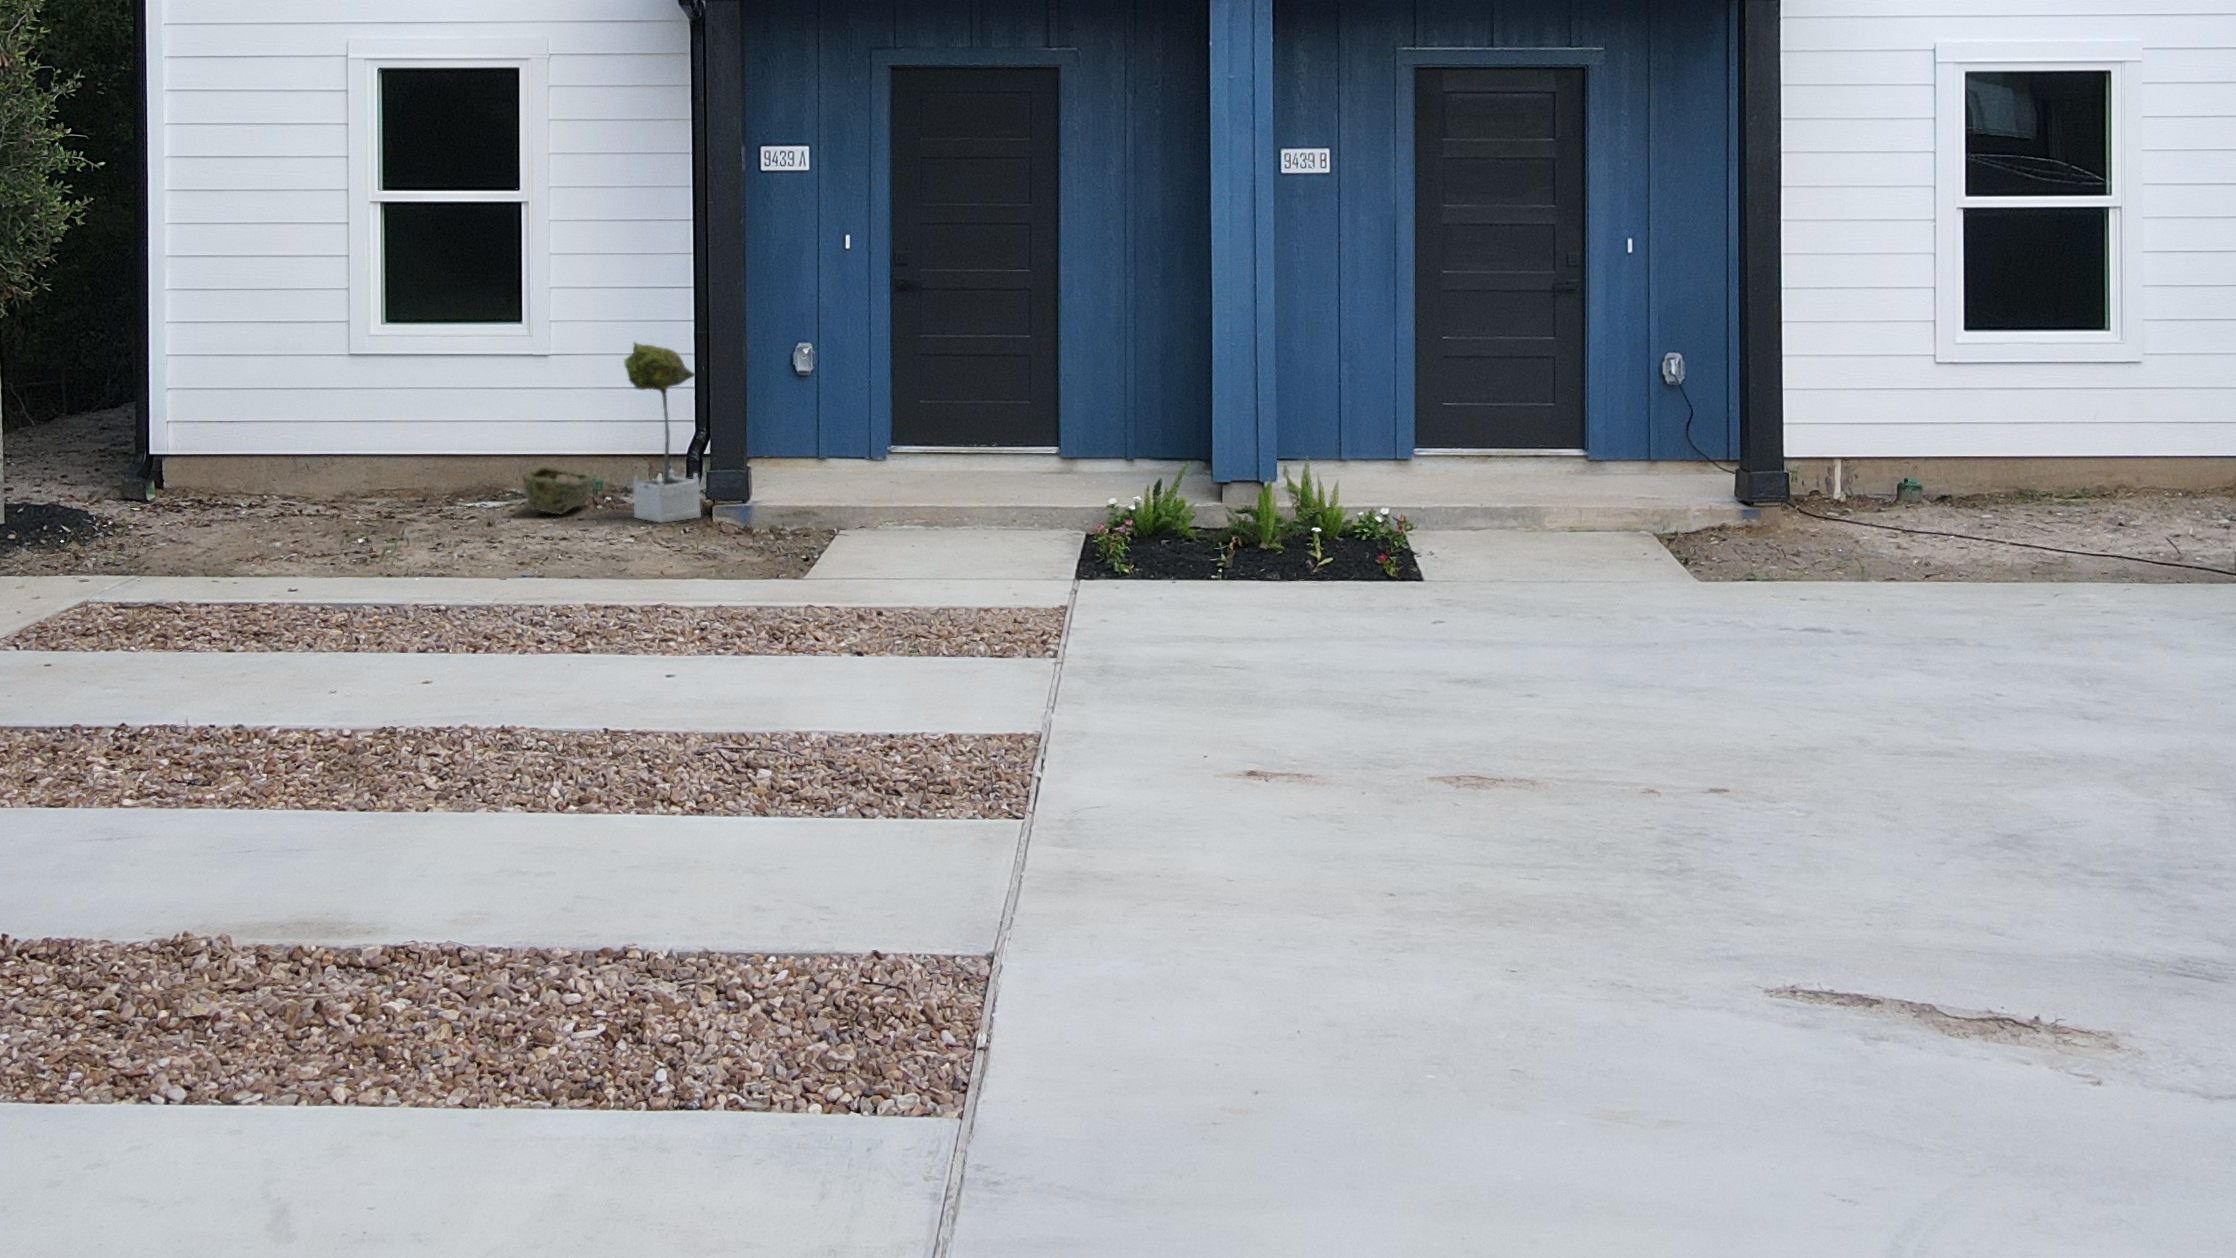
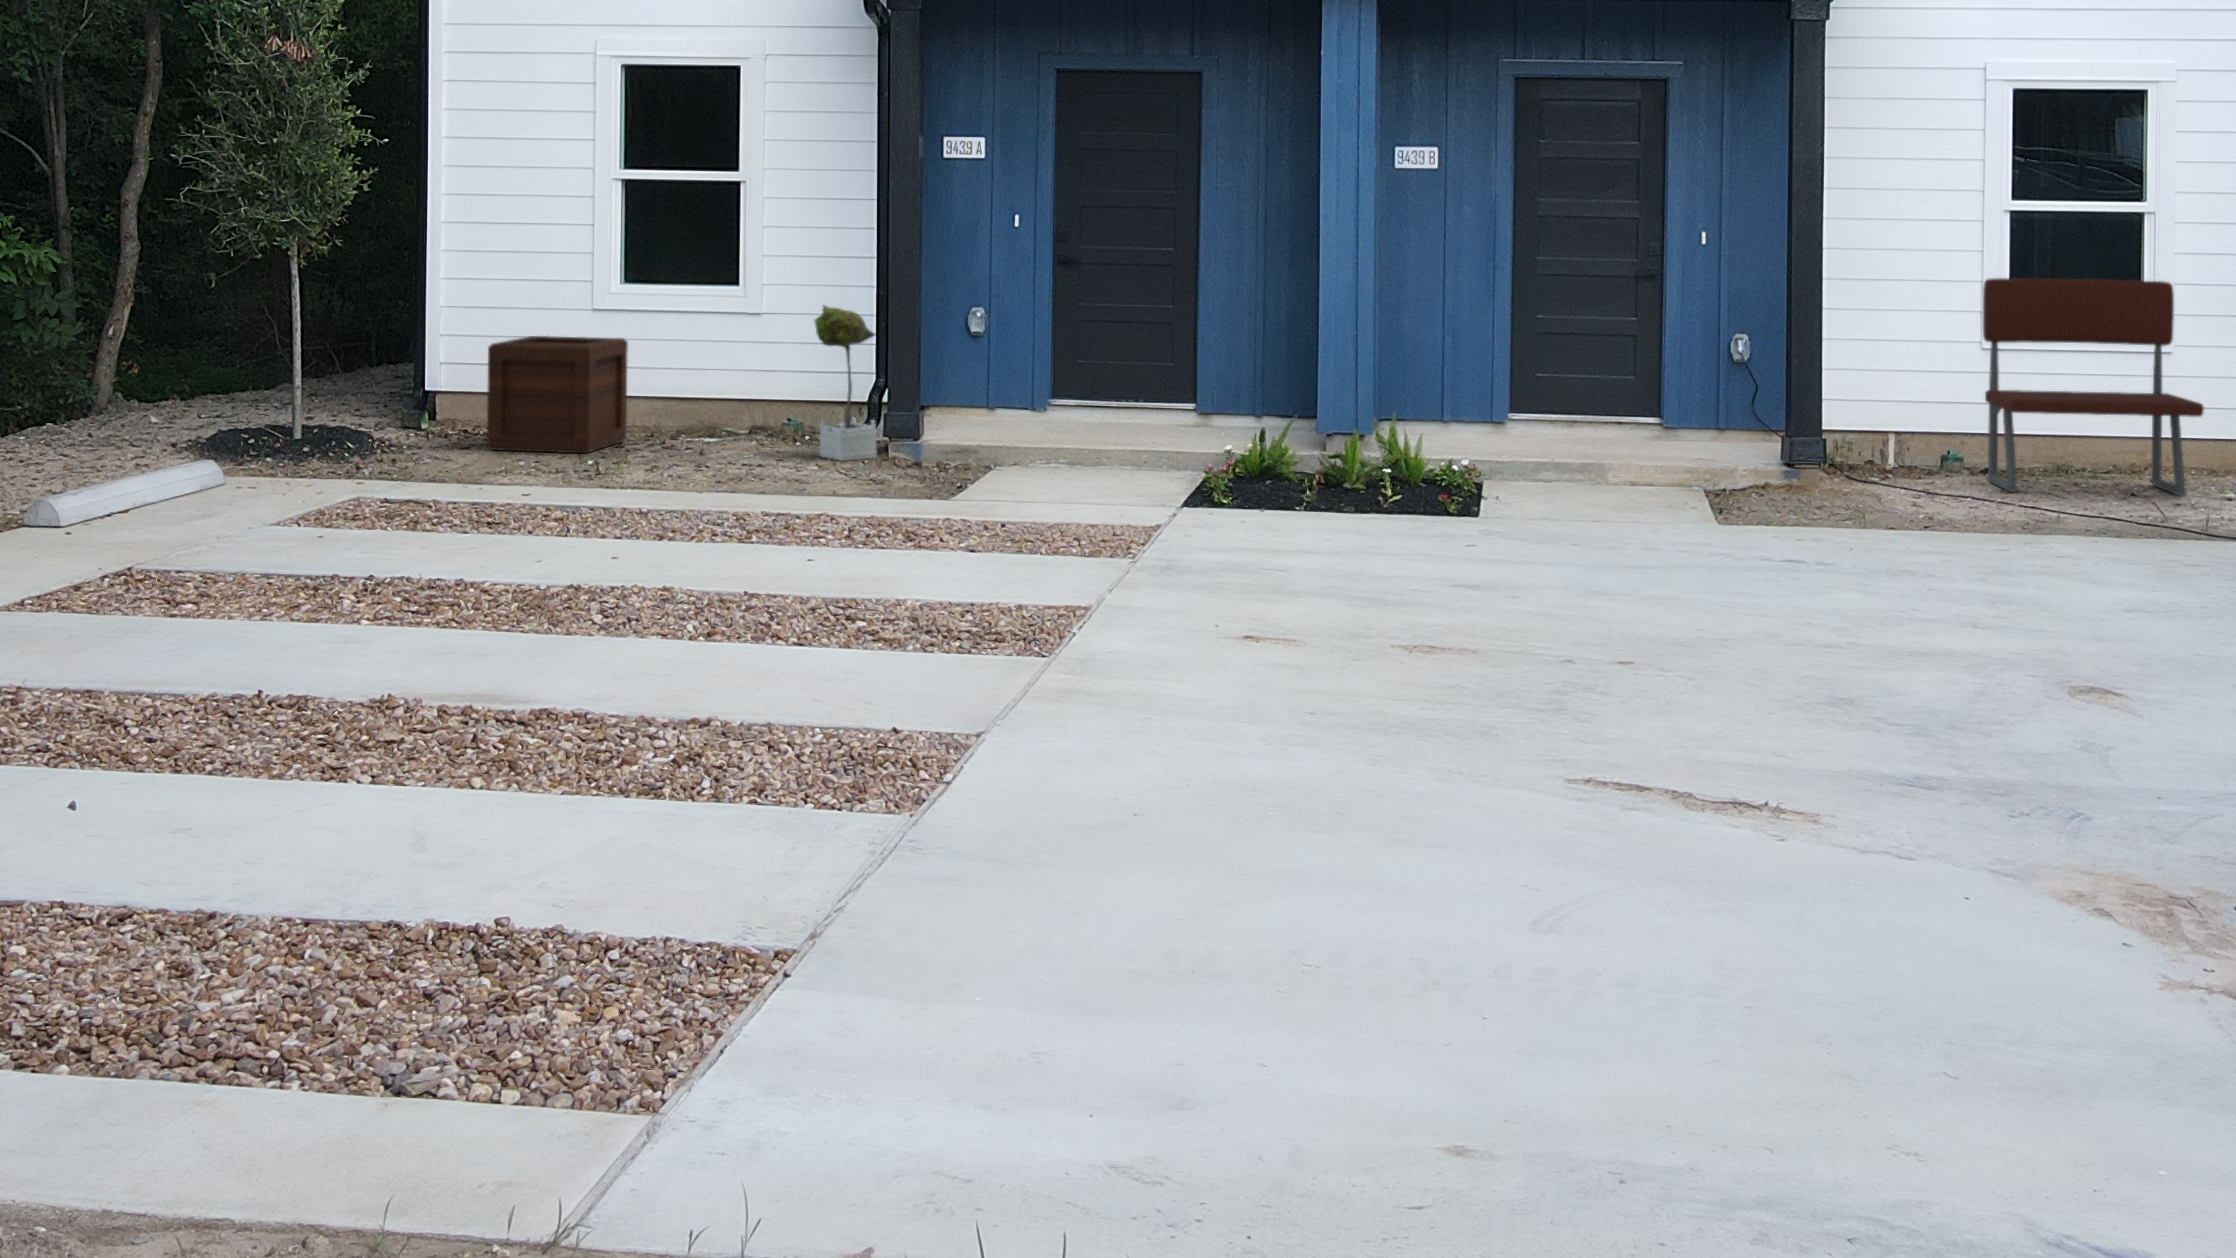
bench: none [1927,275,2174,513] -> present [1983,278,2204,496]
wooden crate: none [234,386,400,524] -> present [487,336,628,453]
woven basket: present [522,467,595,514] -> none [726,412,791,452]

